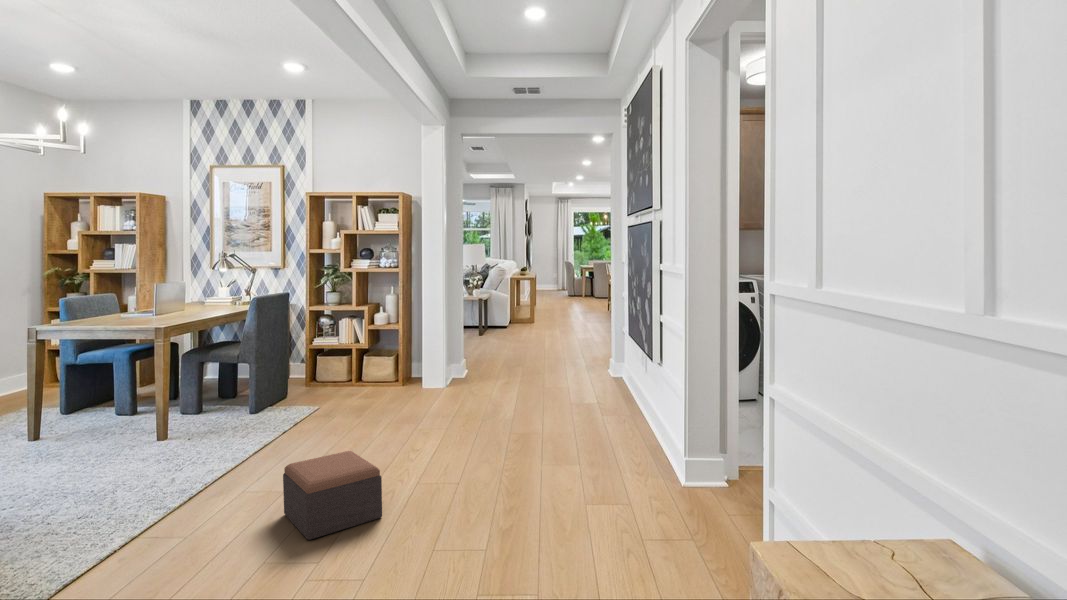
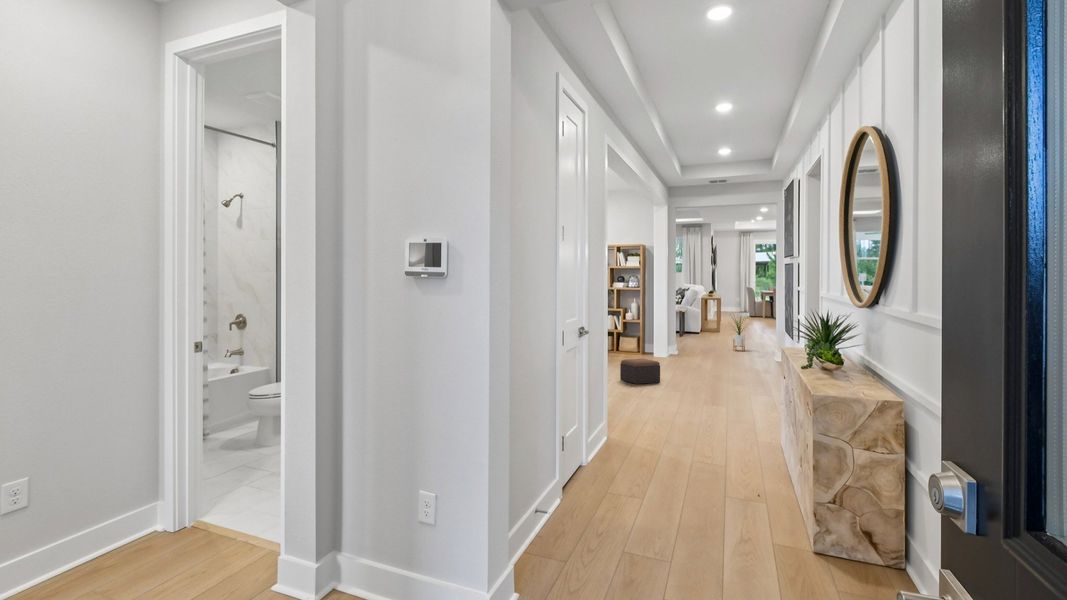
house plant: none [544,300,578,367] -> present [733,316,745,351]

